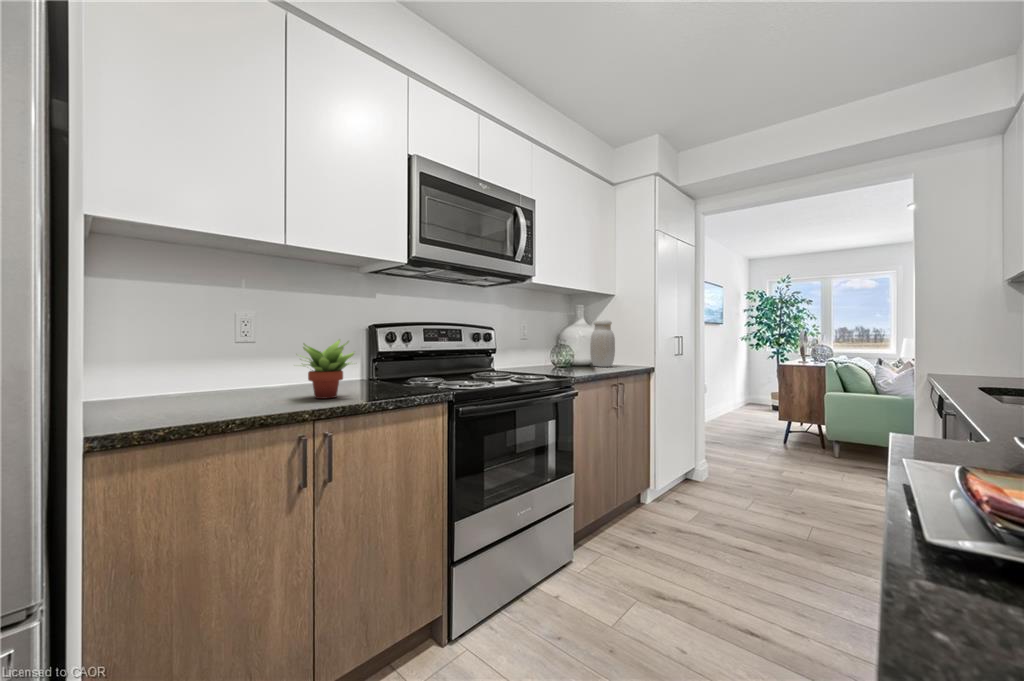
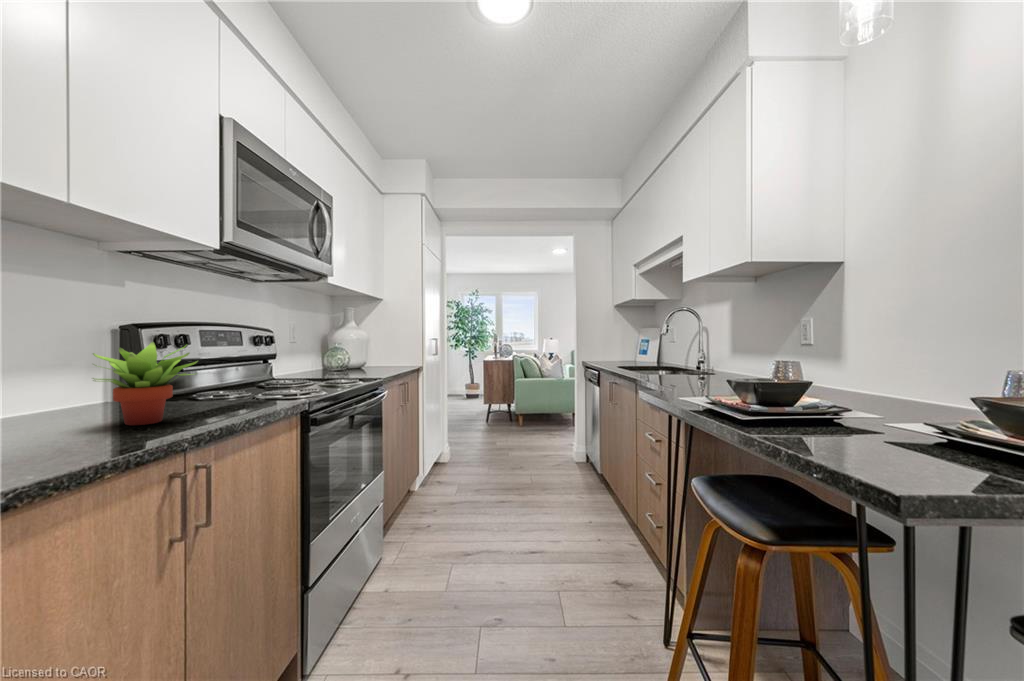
jar: present [590,320,615,367] -> none [366,323,390,367]

